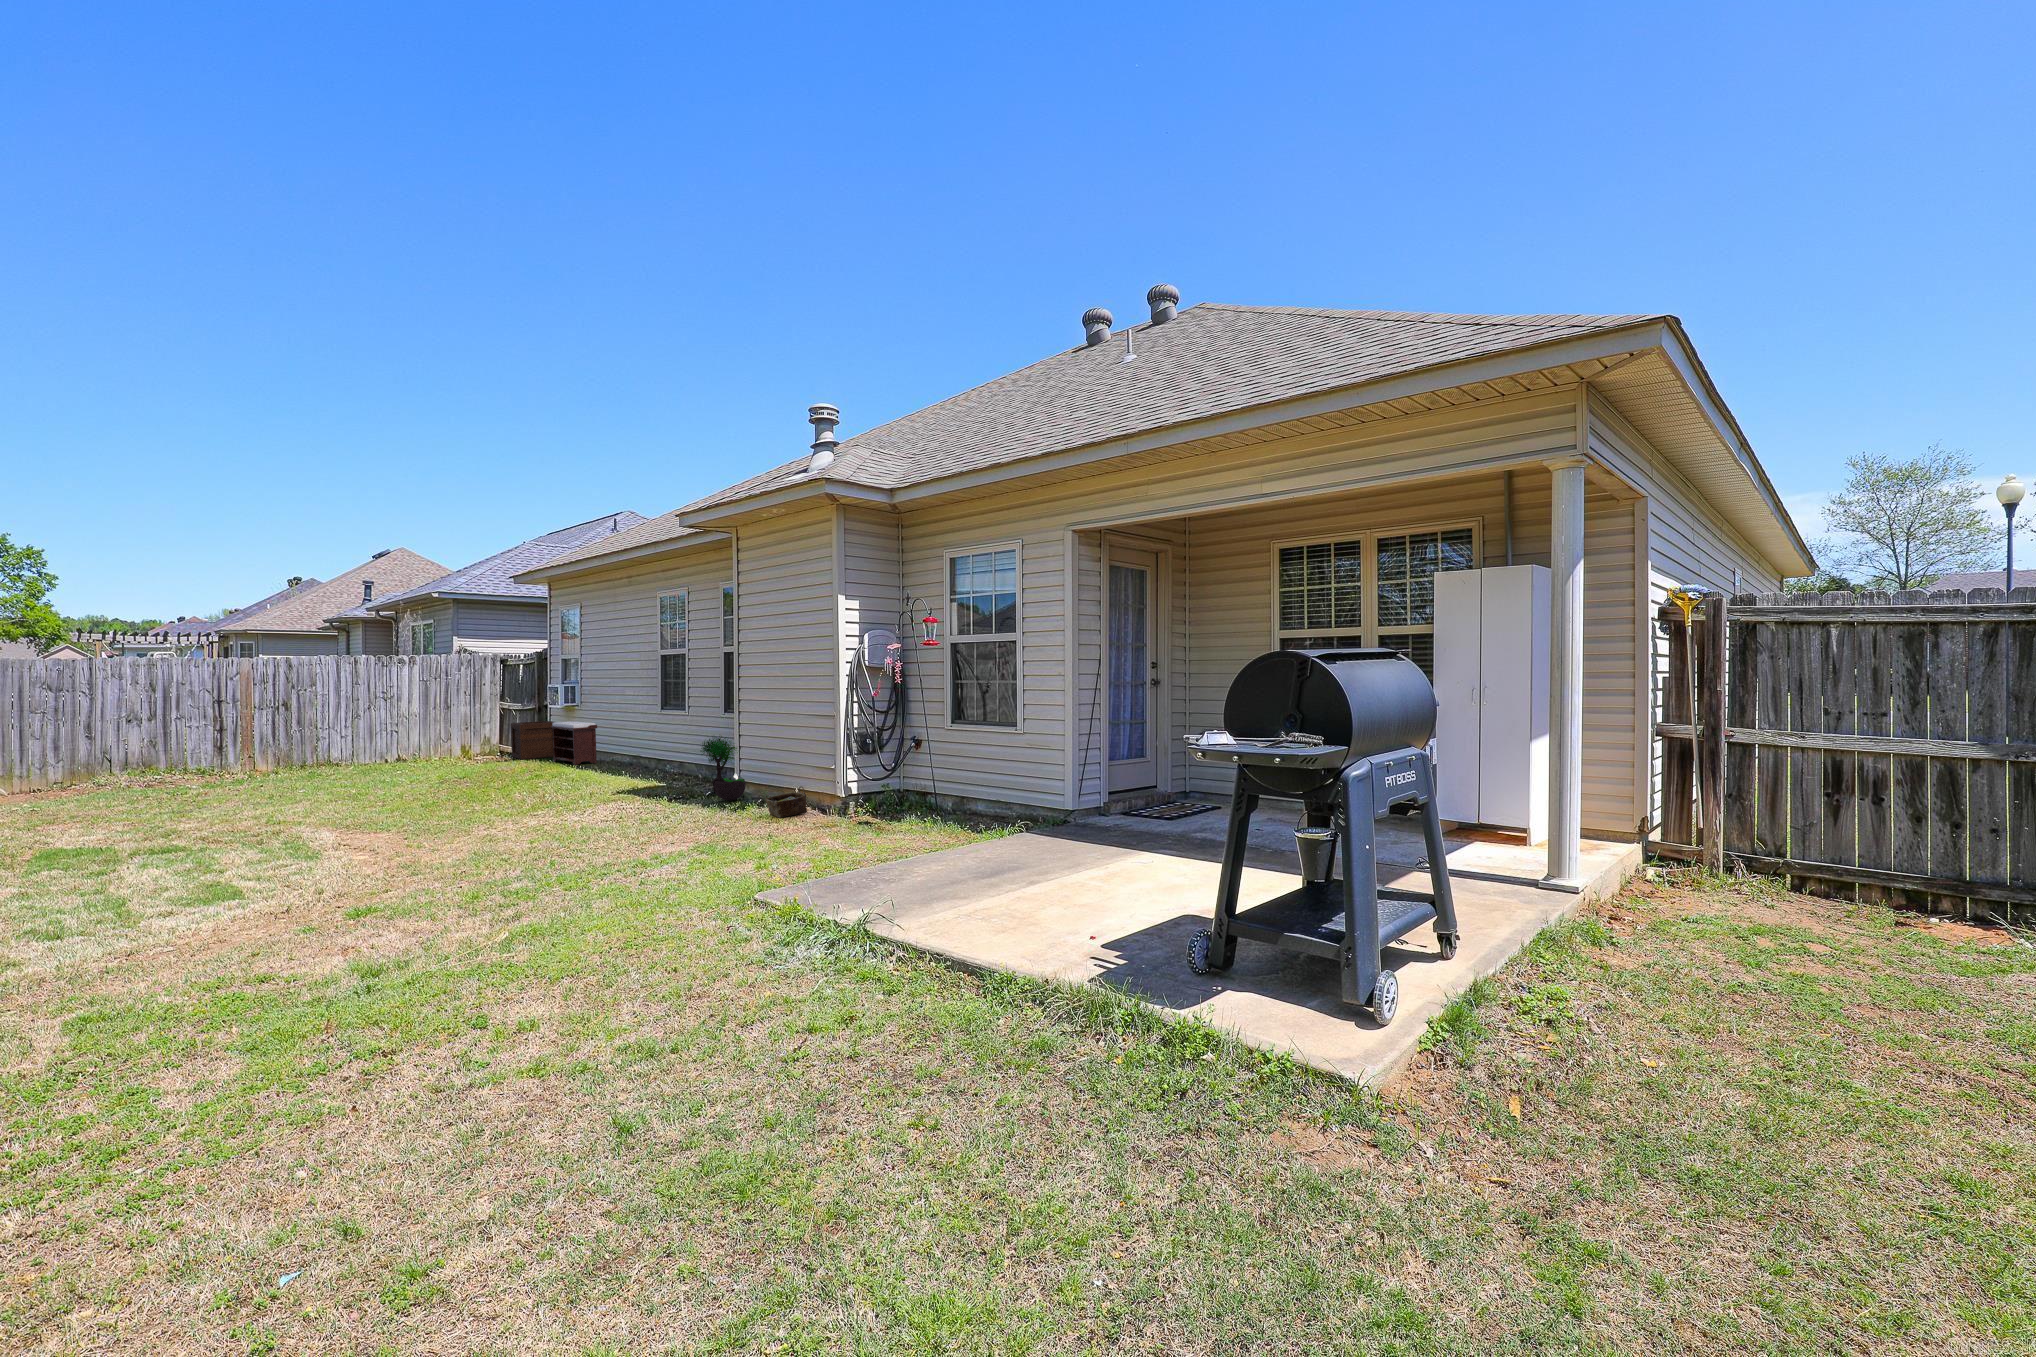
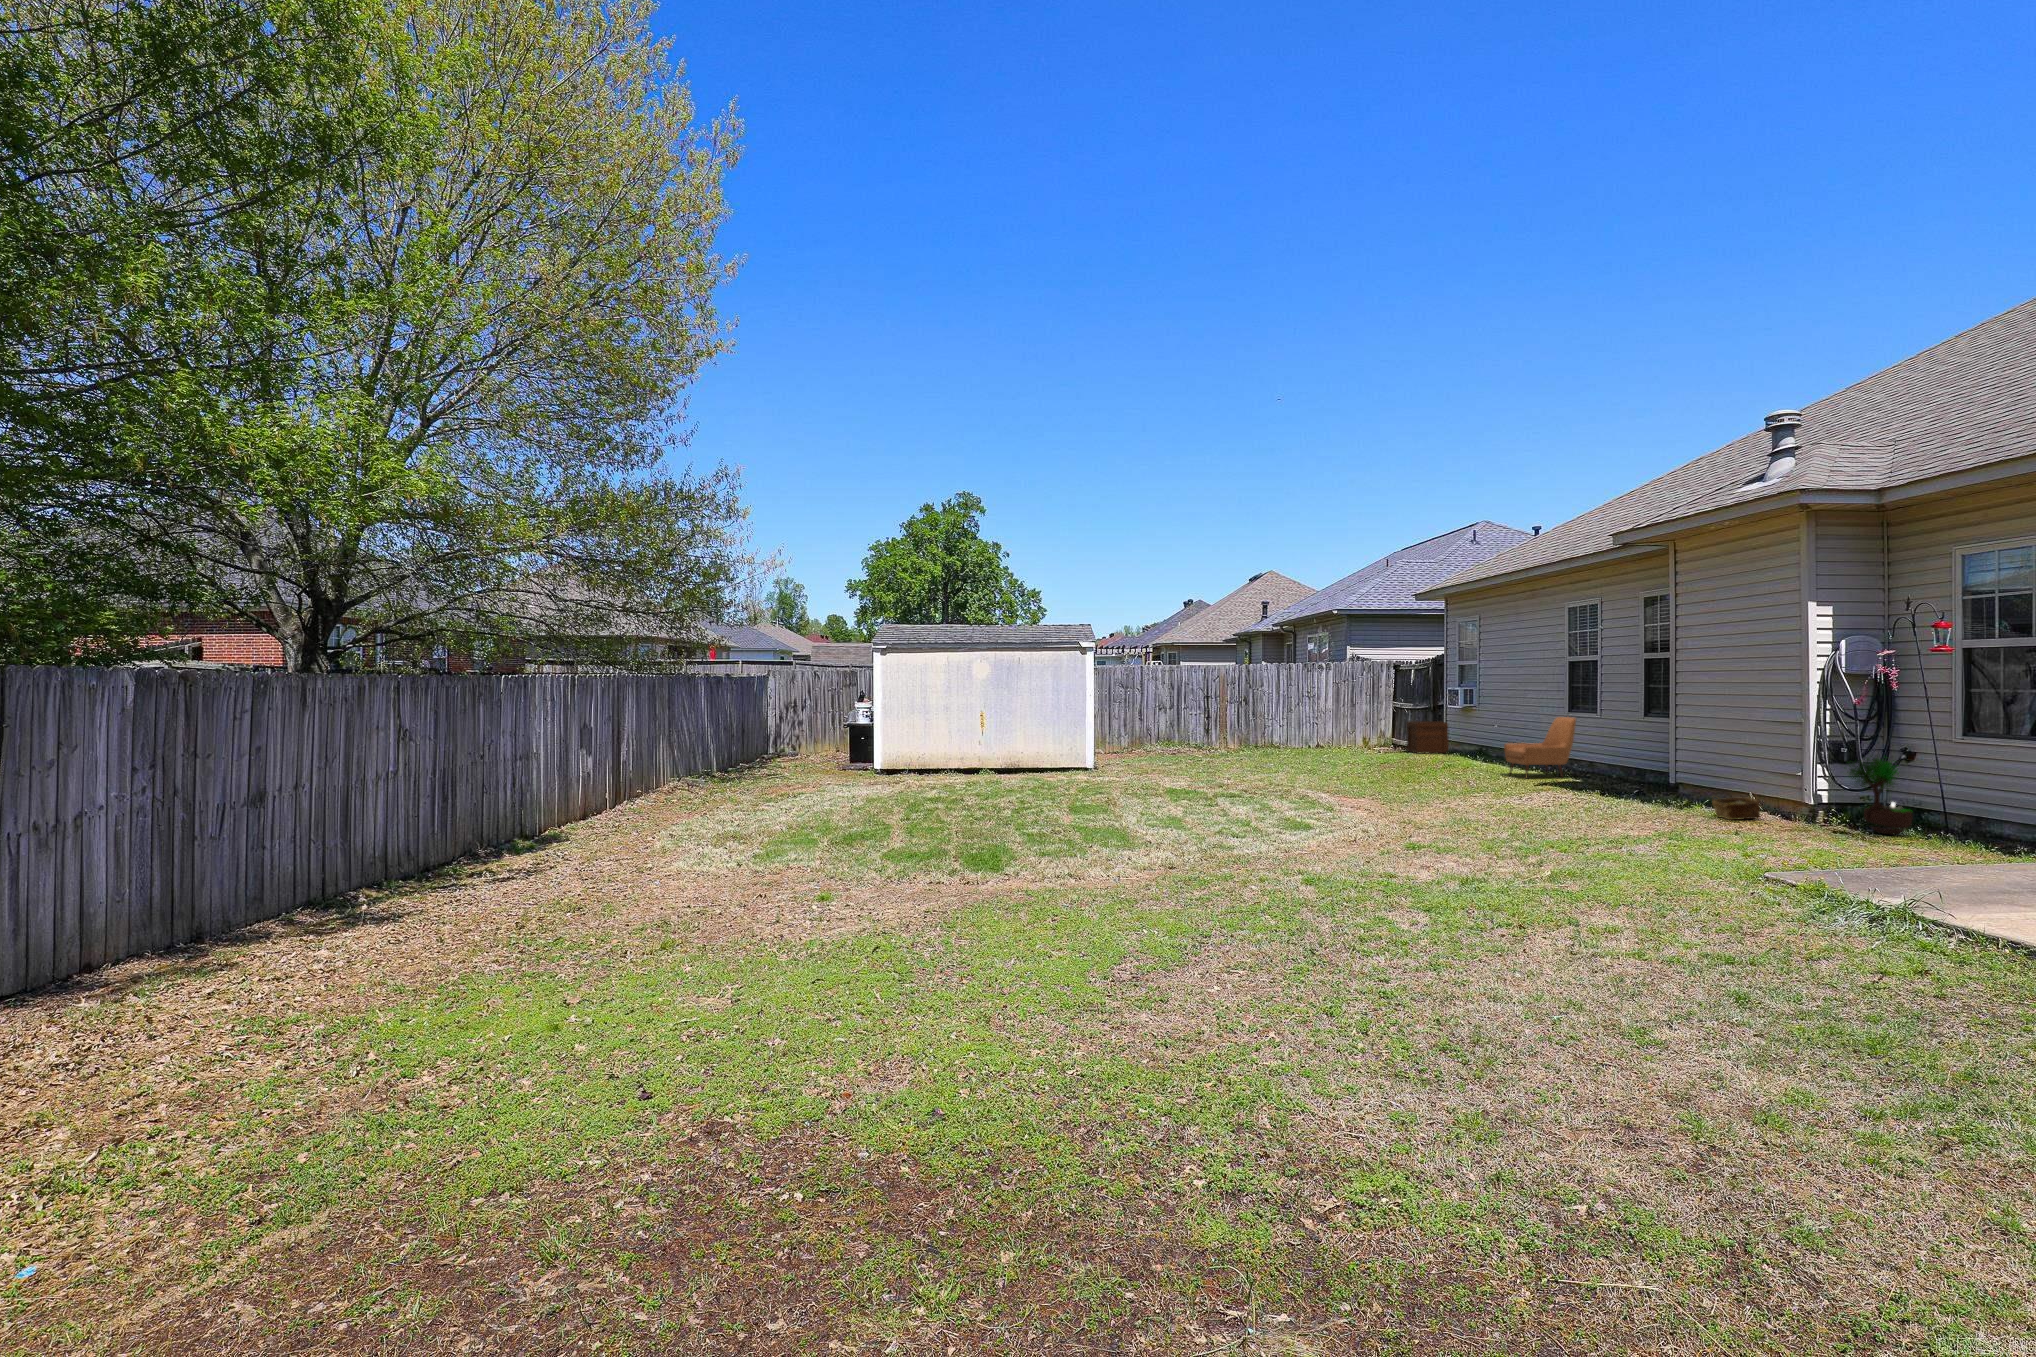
chair: none [595,713,669,784] -> present [1504,717,1576,778]
bench: present [551,721,597,765] -> none [1446,722,1491,761]
potted tree: present [701,736,746,801] -> present [1847,756,1913,835]

